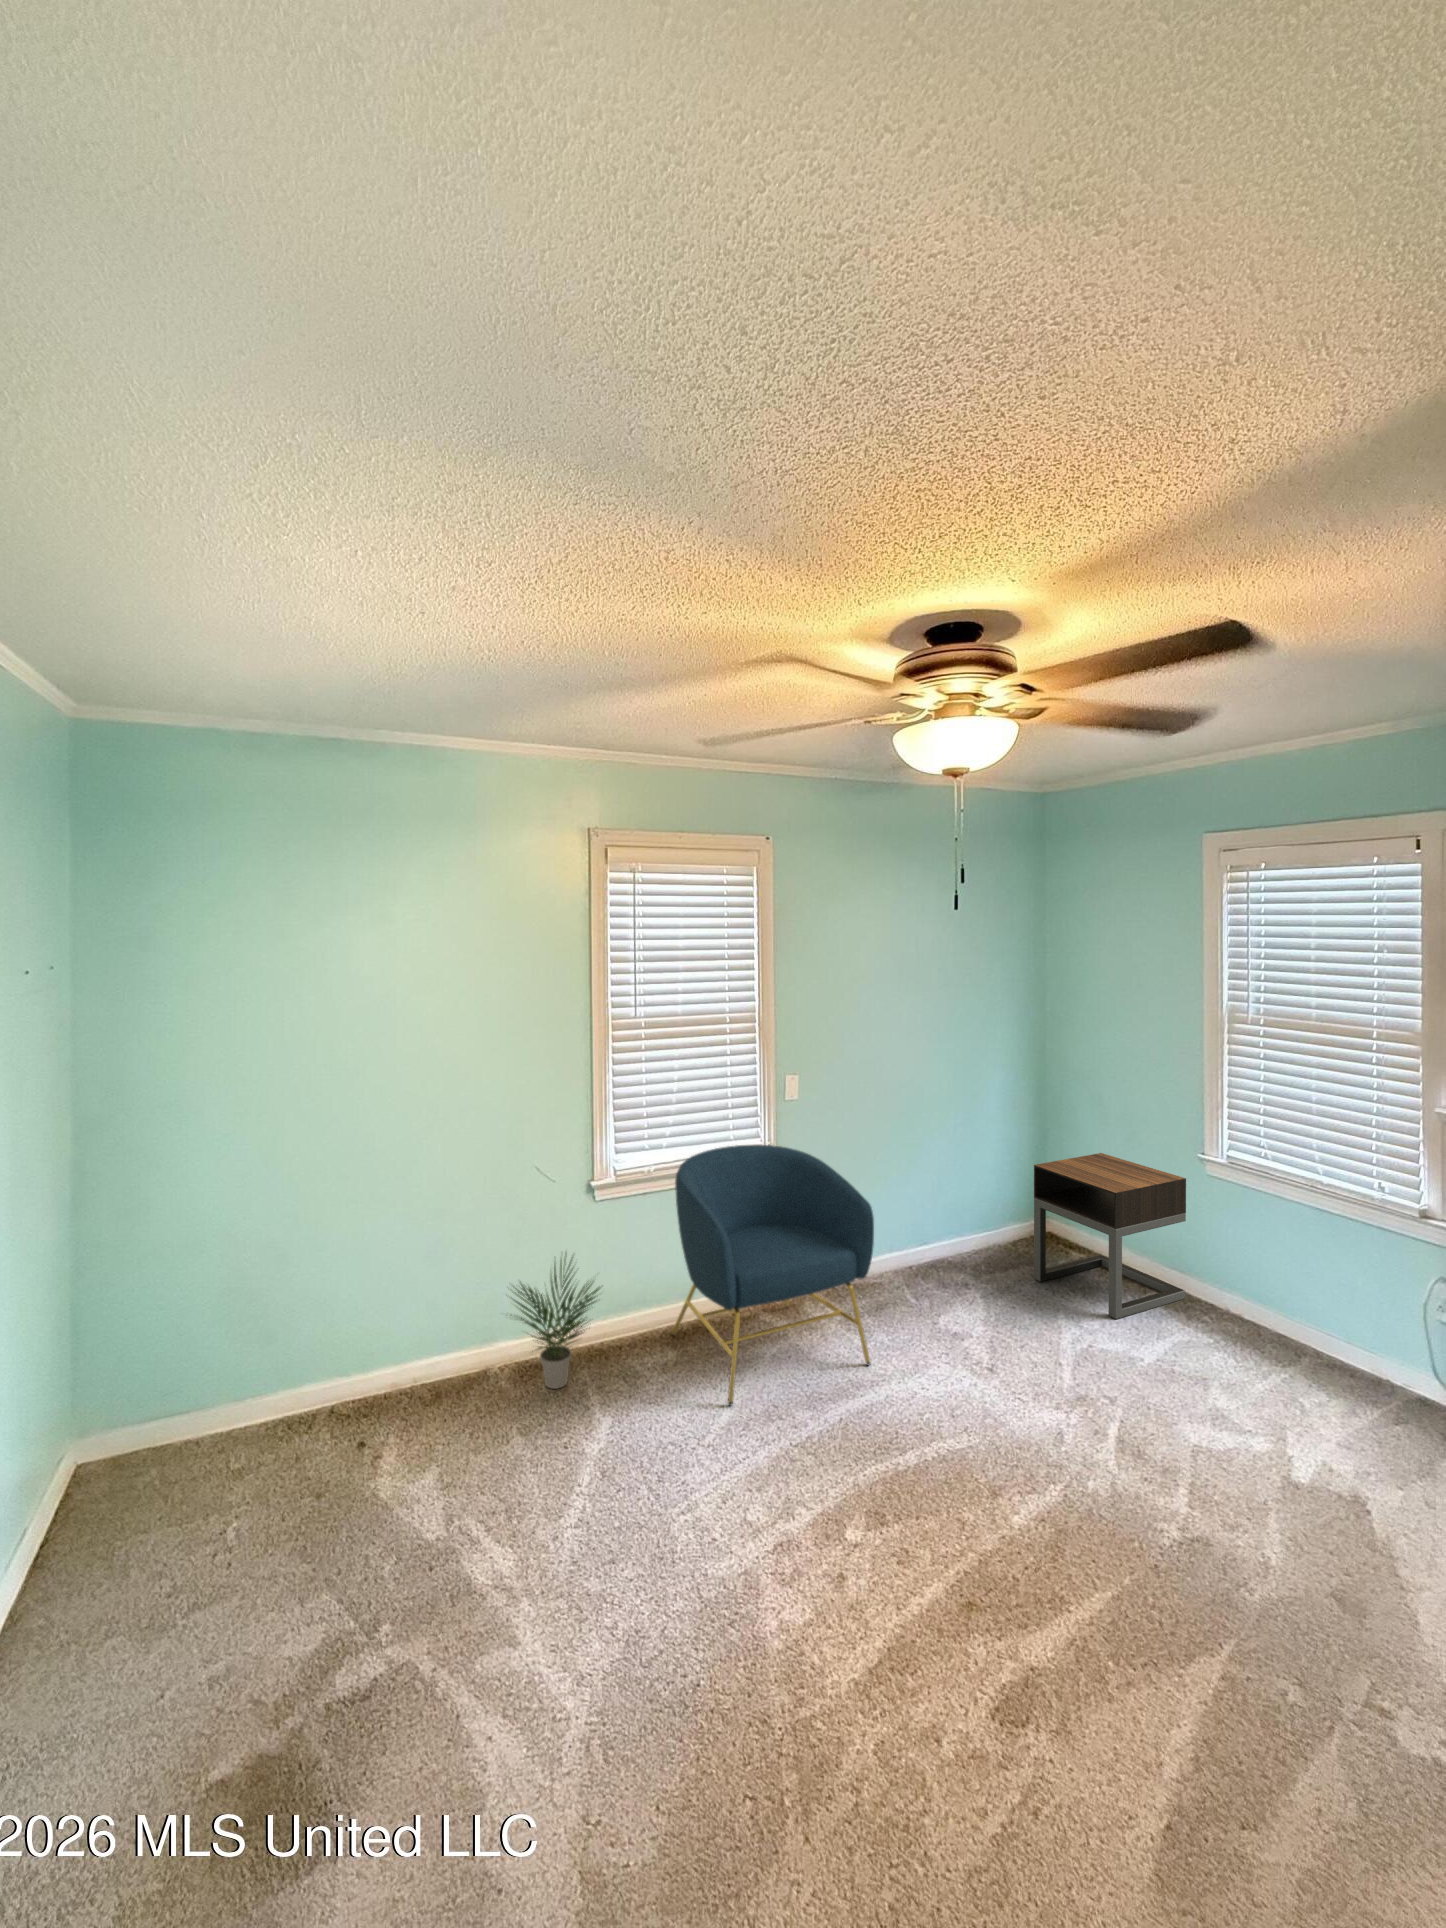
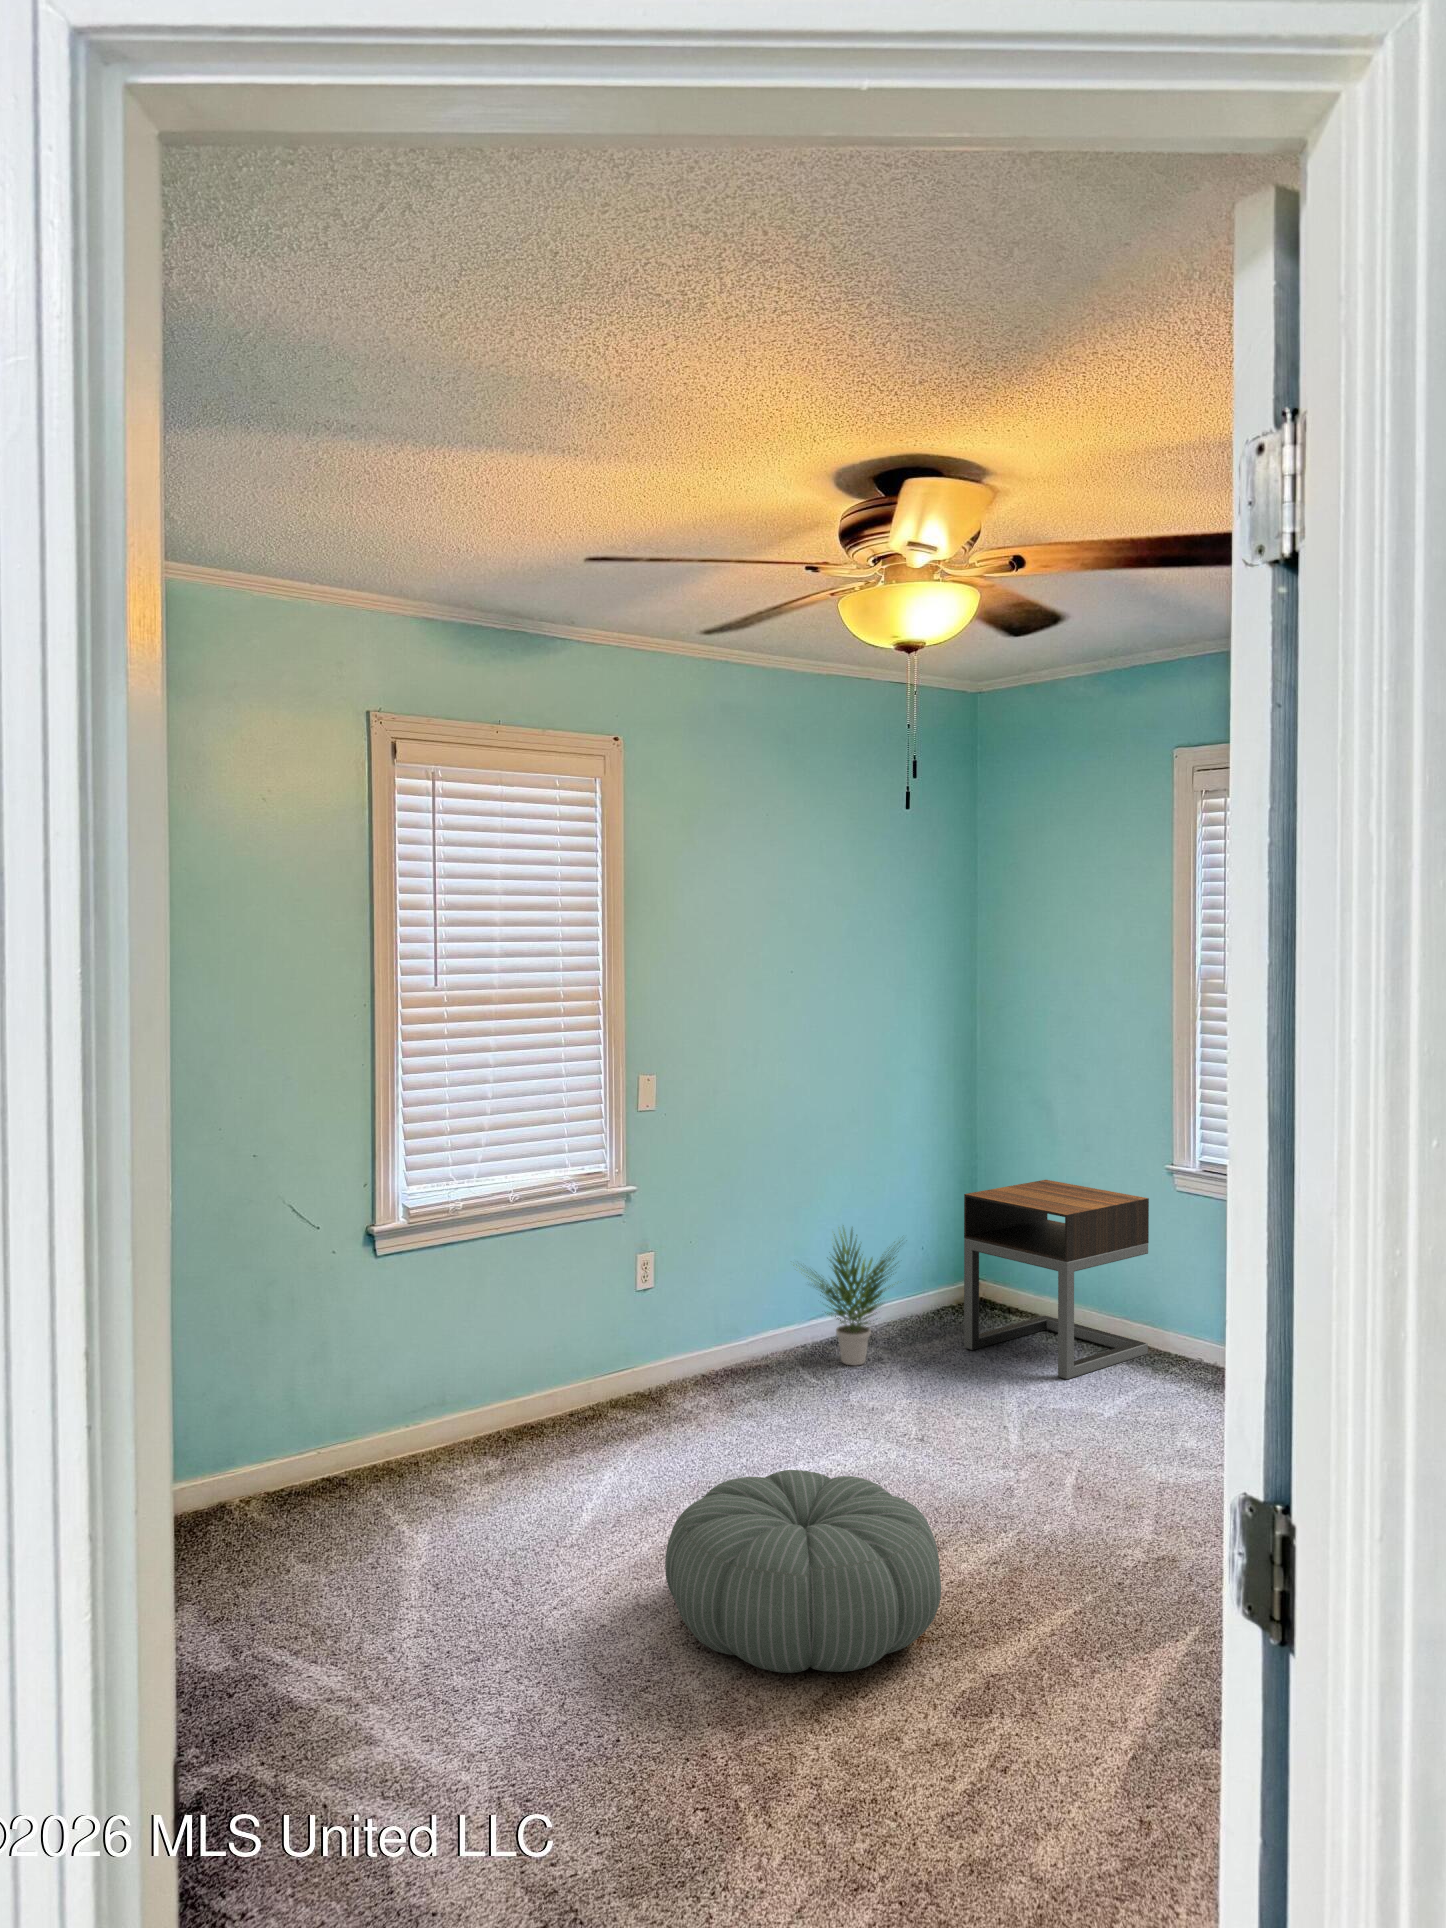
armchair: present [671,1145,874,1406] -> none [488,1171,773,1502]
potted plant: present [510,1256,600,1389] -> present [799,1230,900,1366]
pouf: none [761,1425,987,1640] -> present [665,1470,941,1673]

